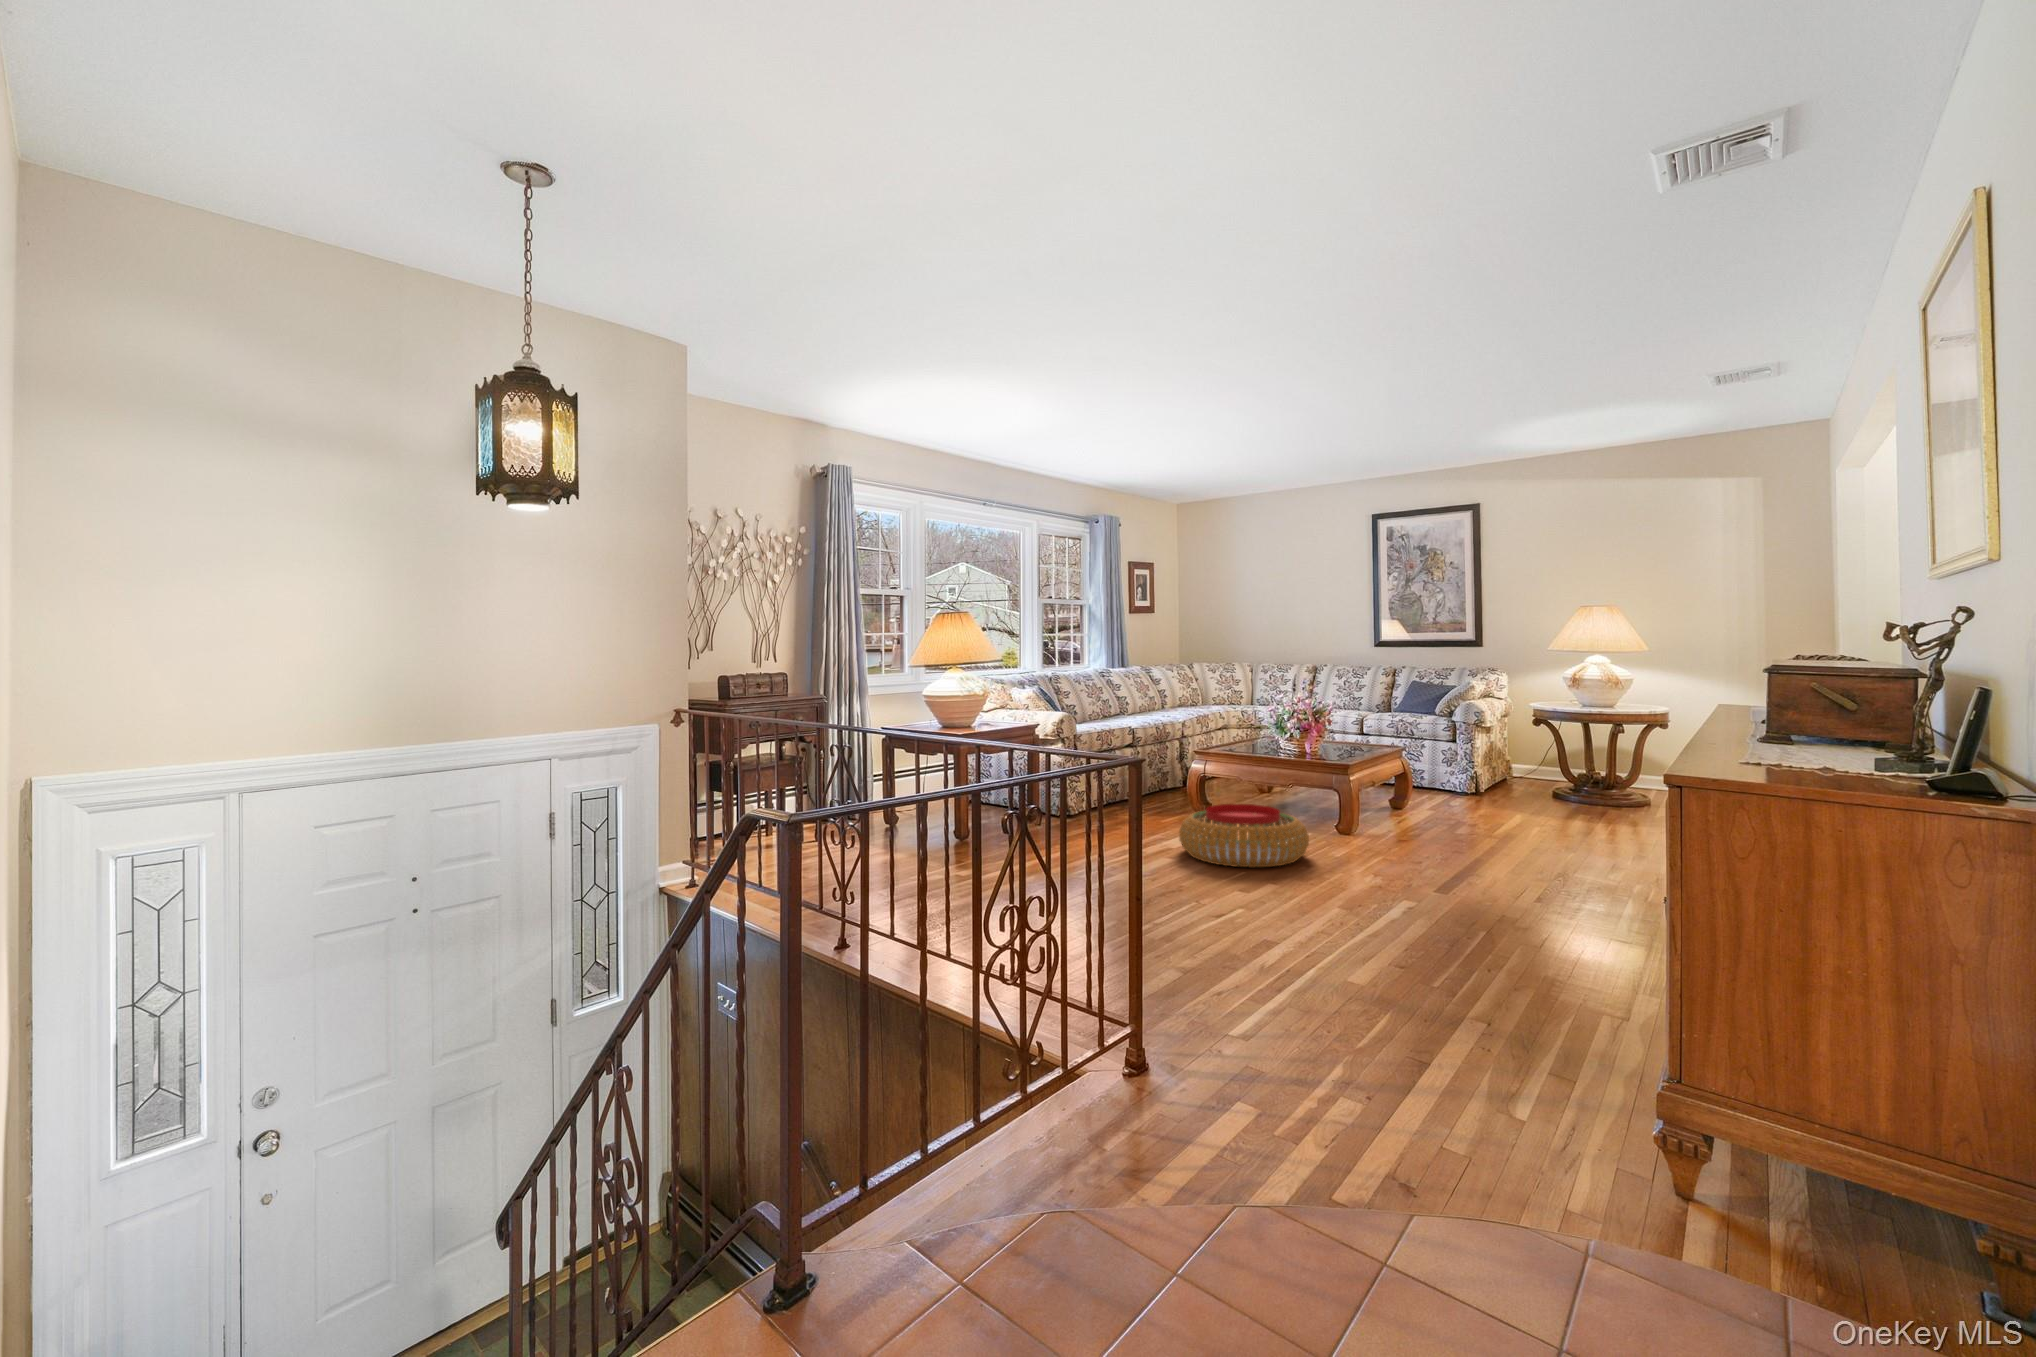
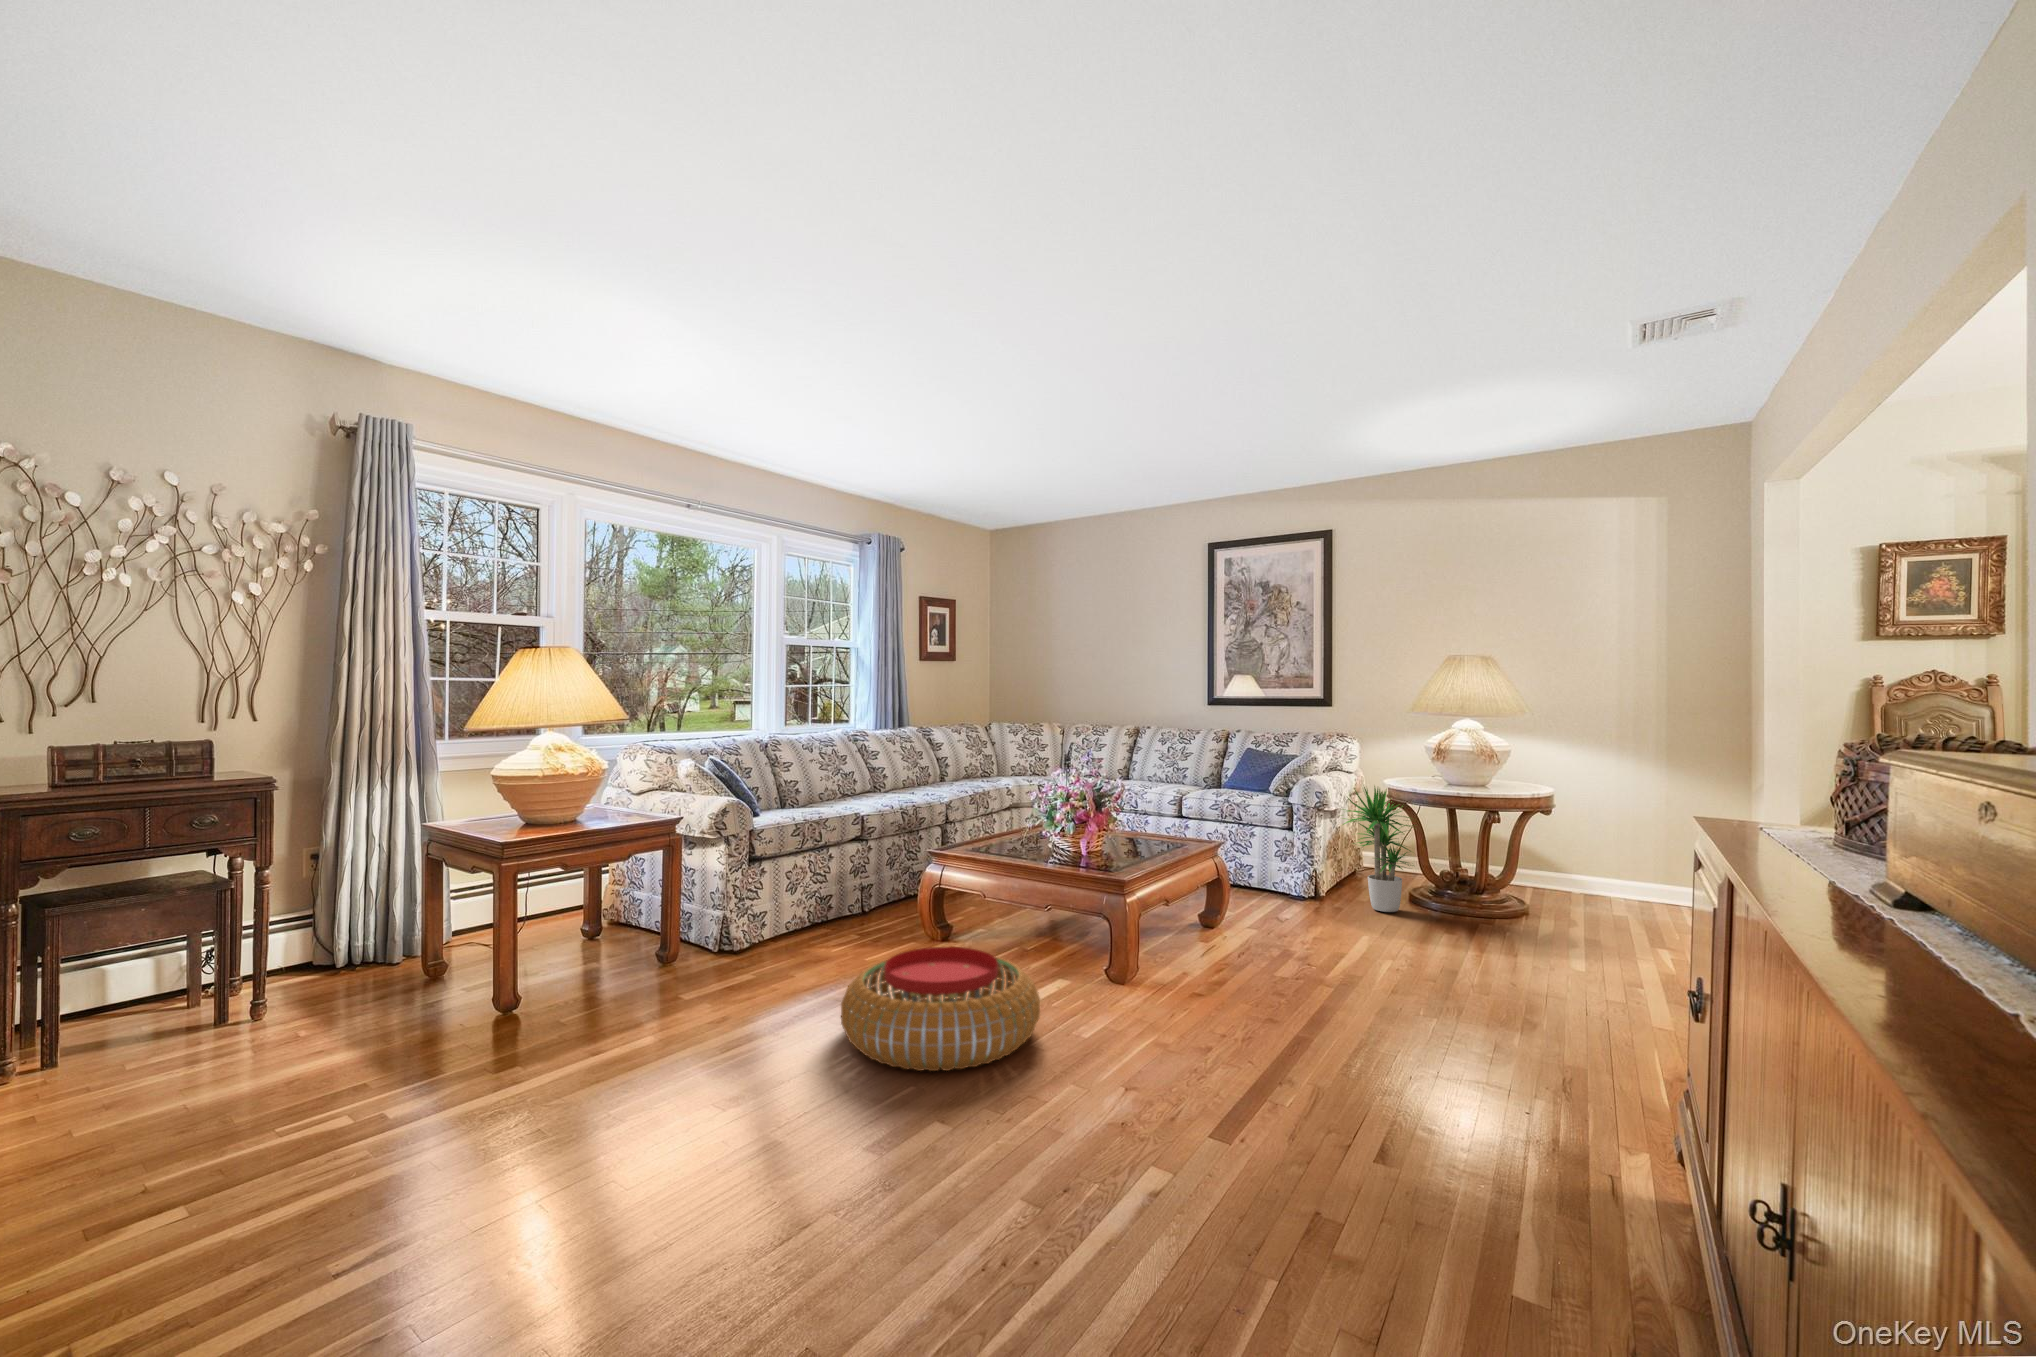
potted plant: none [1492,705,1560,802] -> present [1343,786,1414,912]

